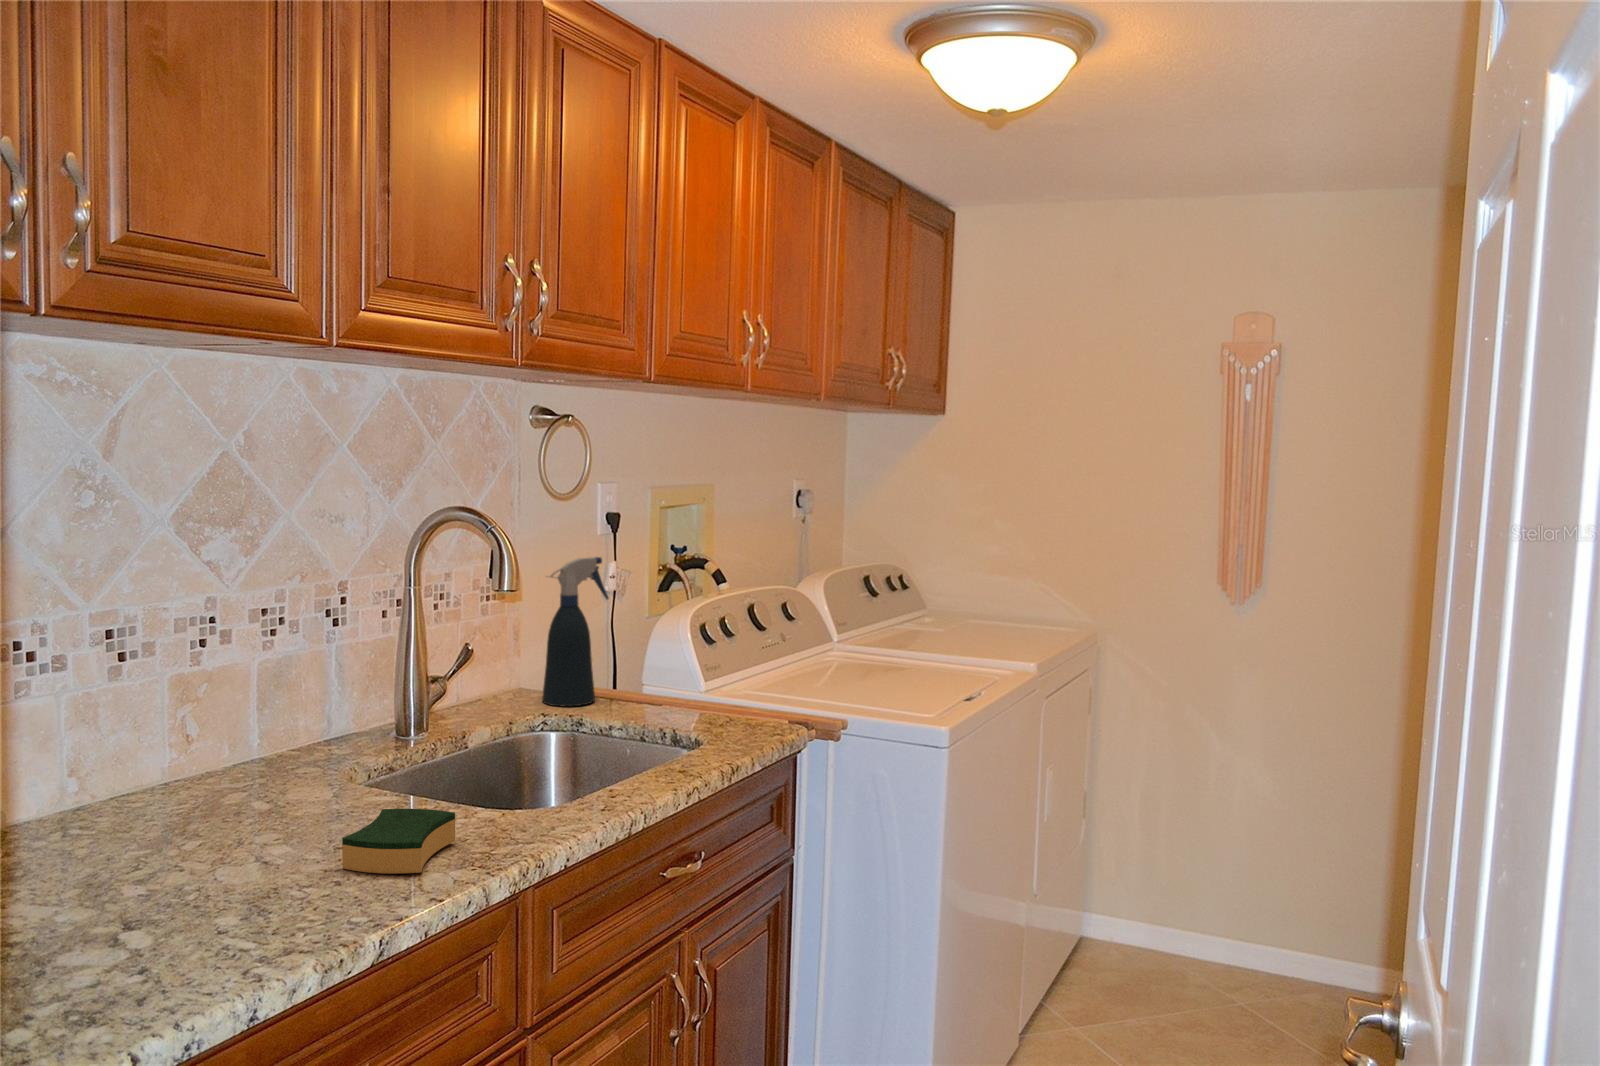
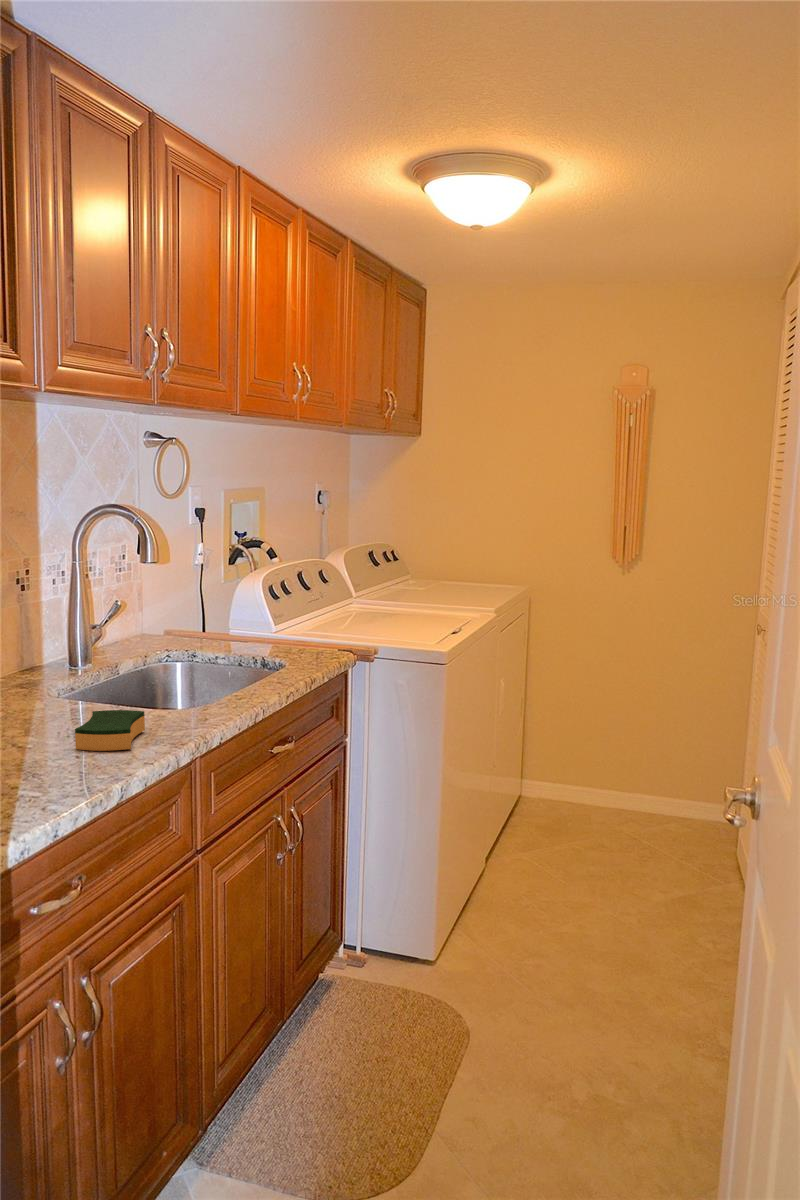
spray bottle: present [542,557,608,706] -> none [162,540,207,646]

